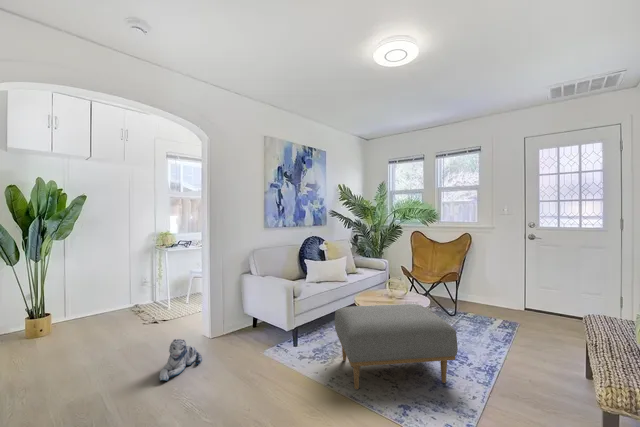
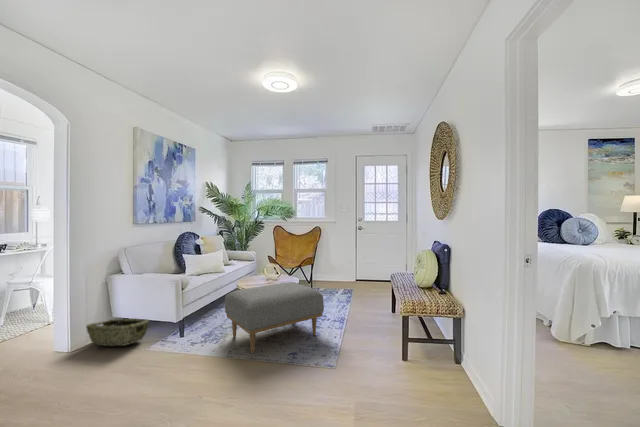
woven basket: none [218,316,267,345] -> present [86,319,149,346]
plush toy: present [159,339,202,381] -> none [28,349,78,397]

